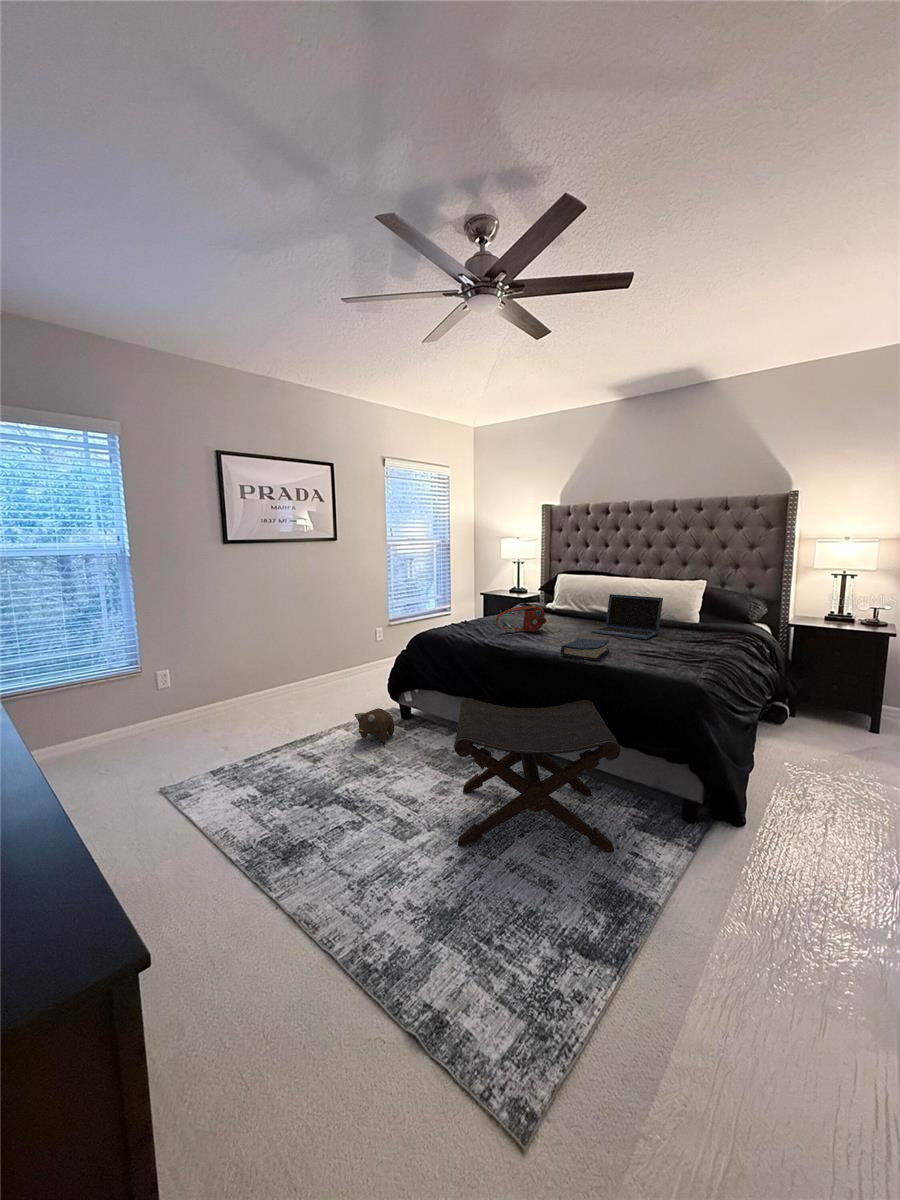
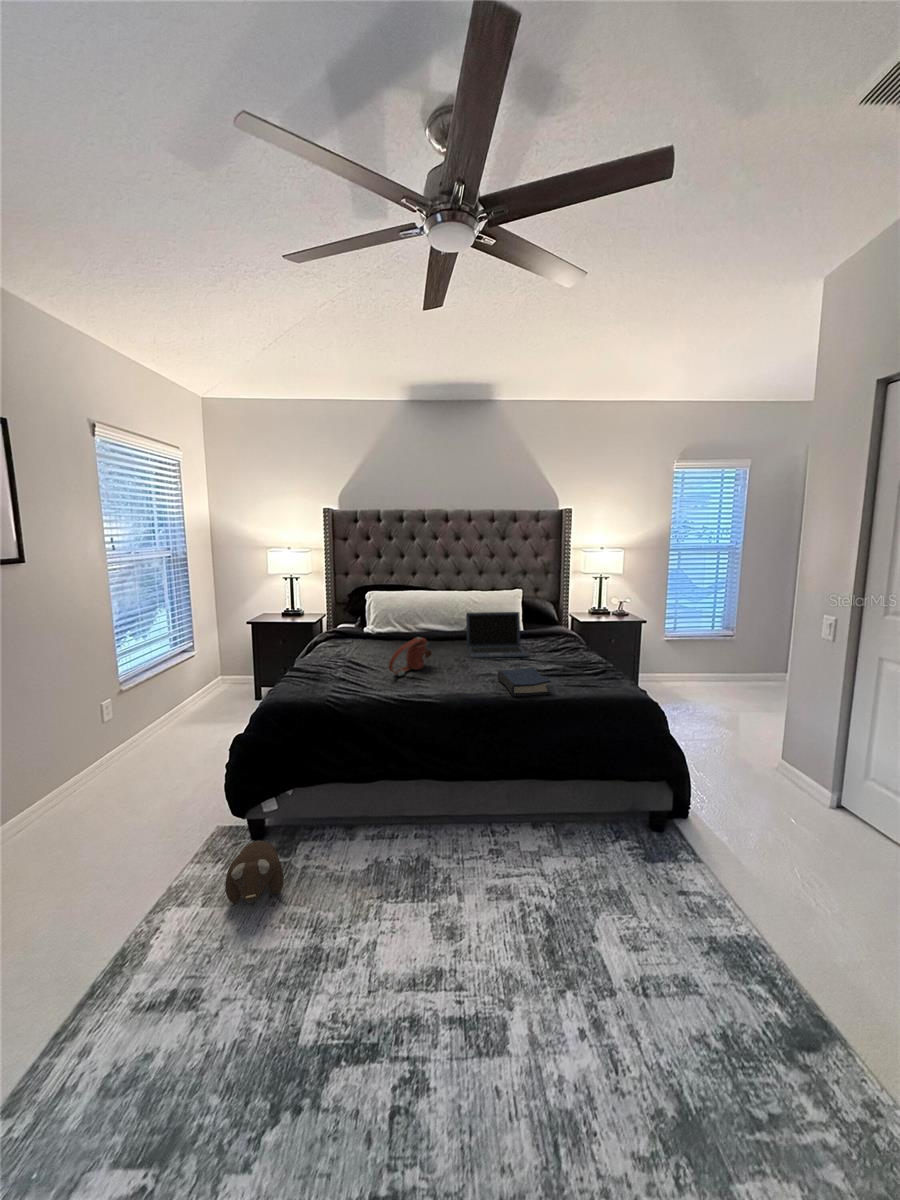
footstool: present [454,698,620,852] -> none [463,742,685,1005]

